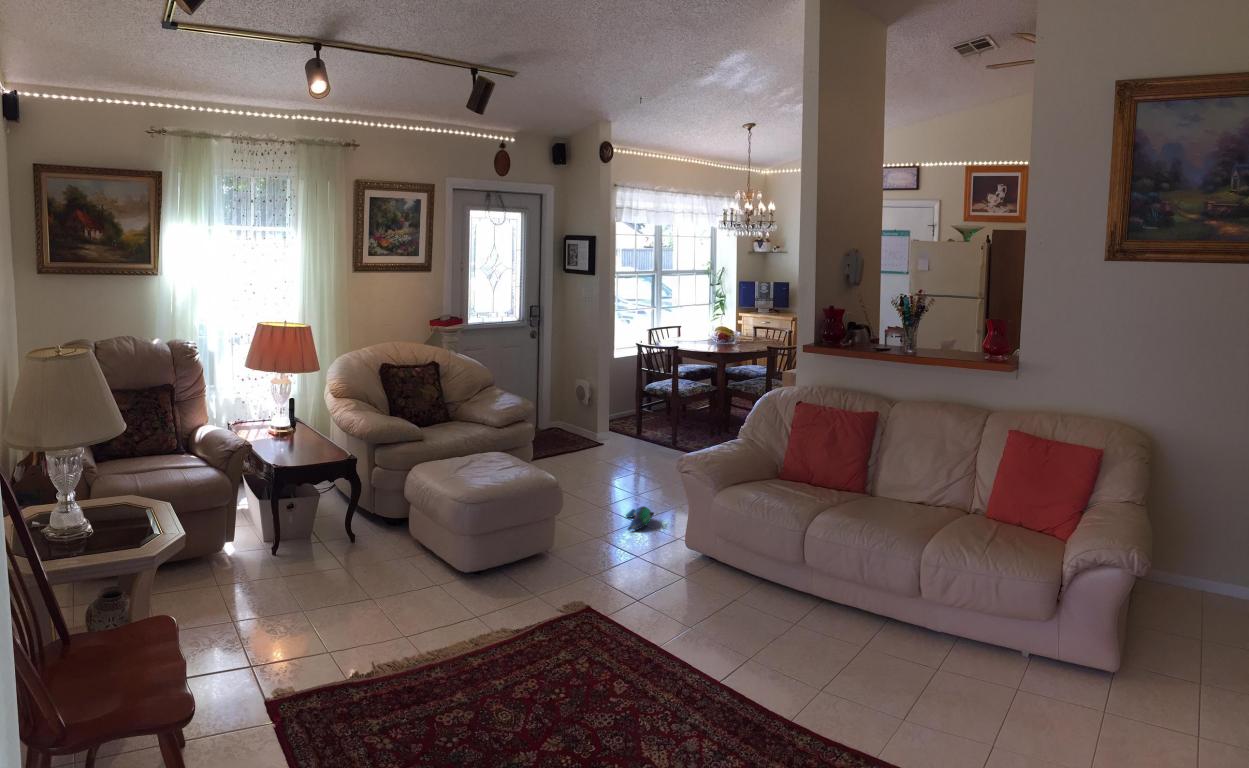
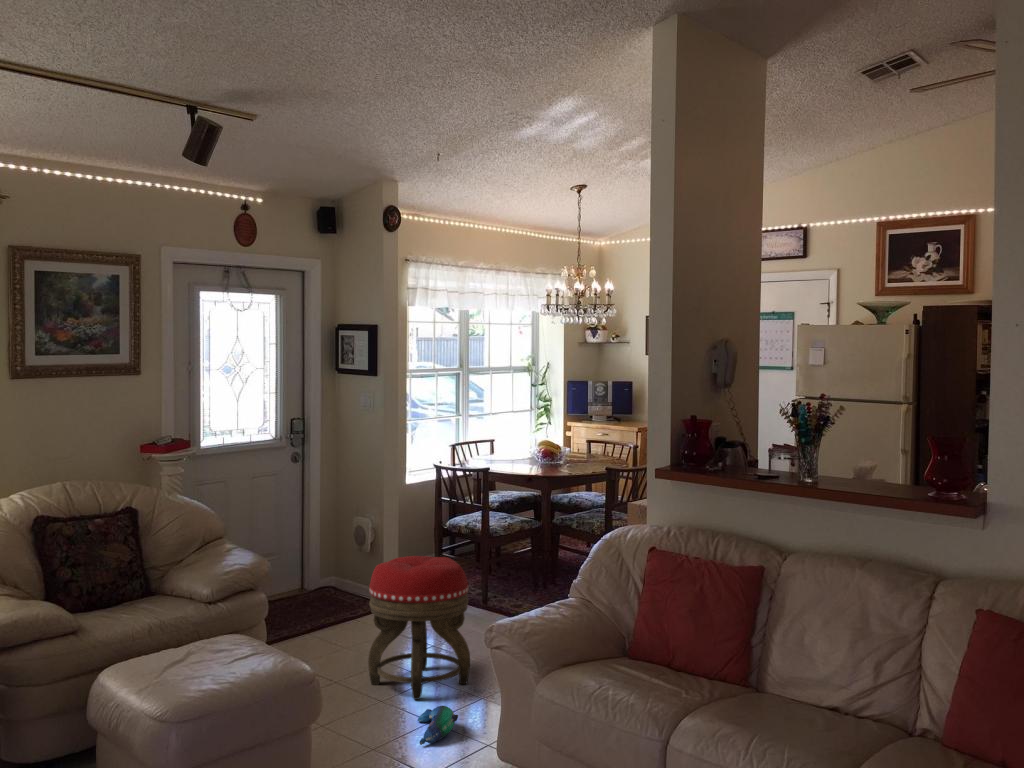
footstool: none [590,405,662,504] -> present [368,556,470,700]

